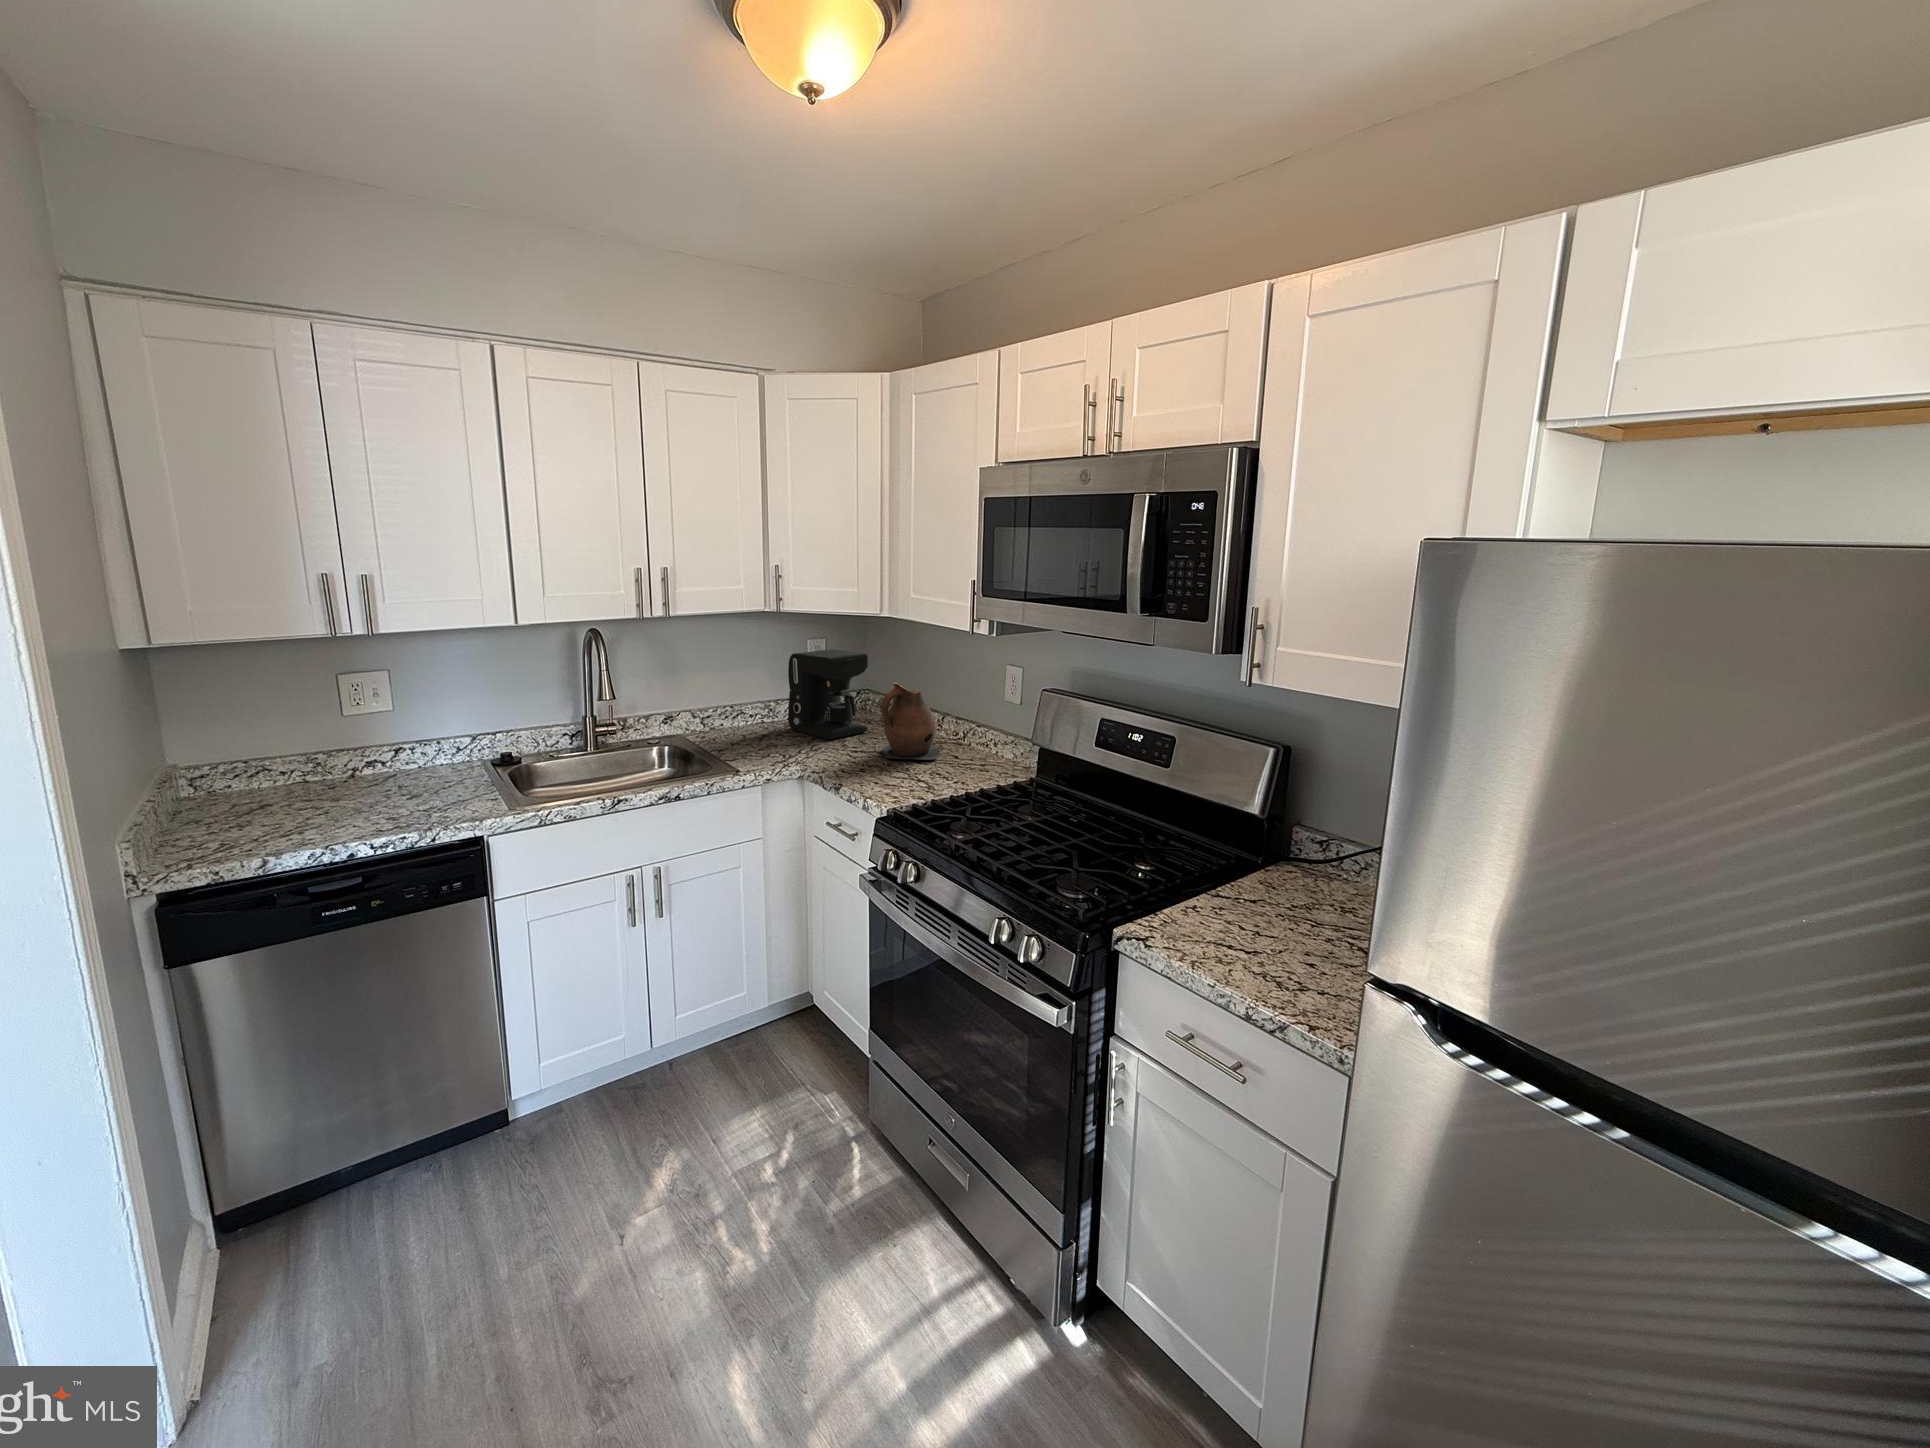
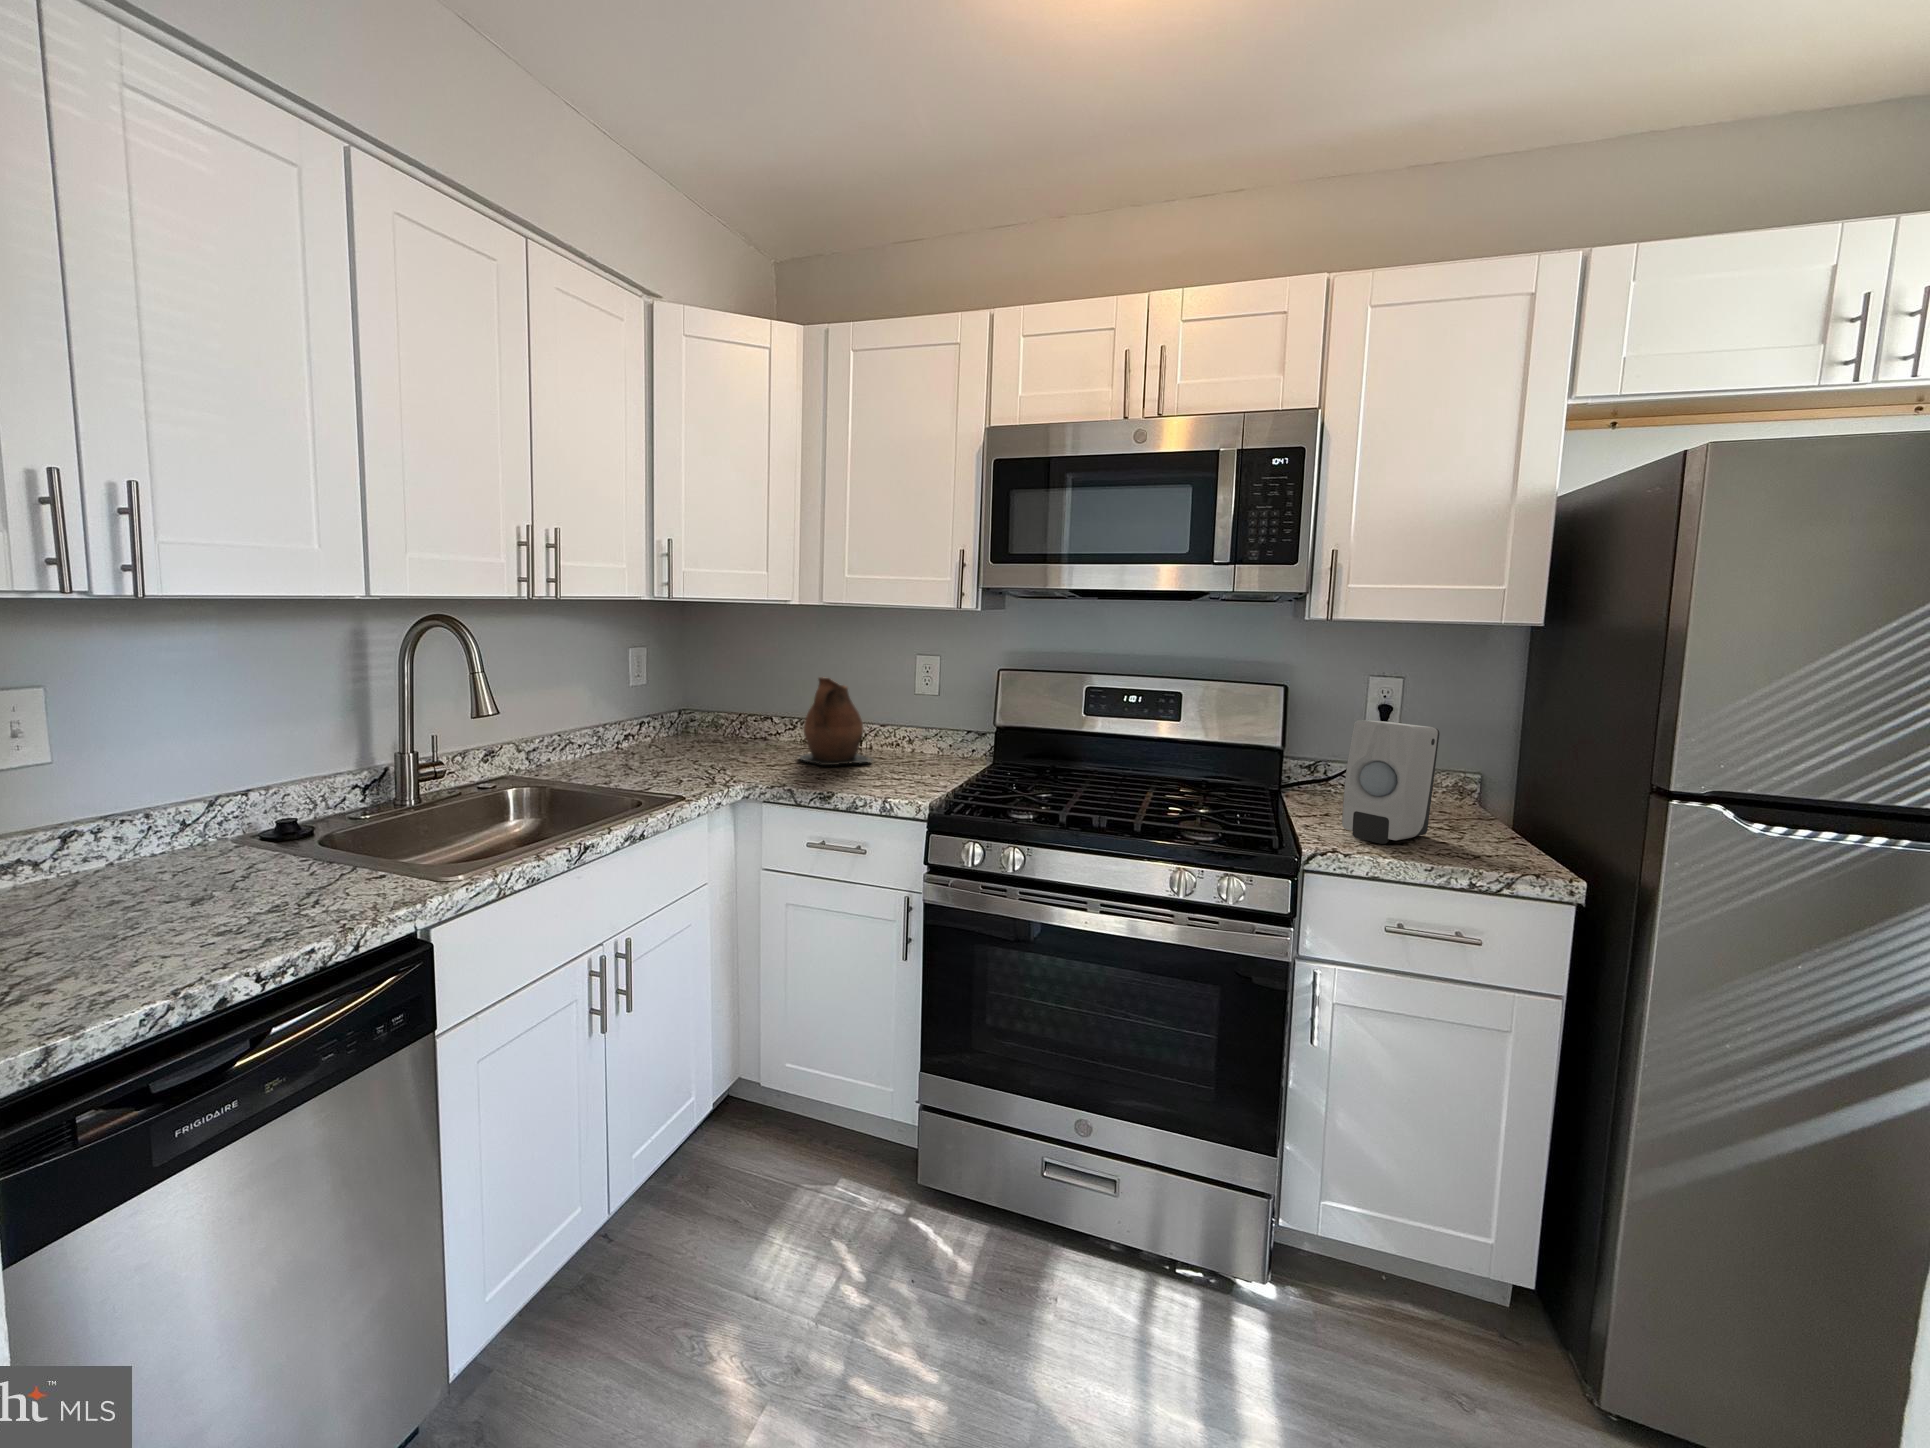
coffee maker: present [788,649,868,739] -> none [640,653,743,758]
soap dispenser: none [1203,805,1332,950] -> present [1342,720,1439,844]

